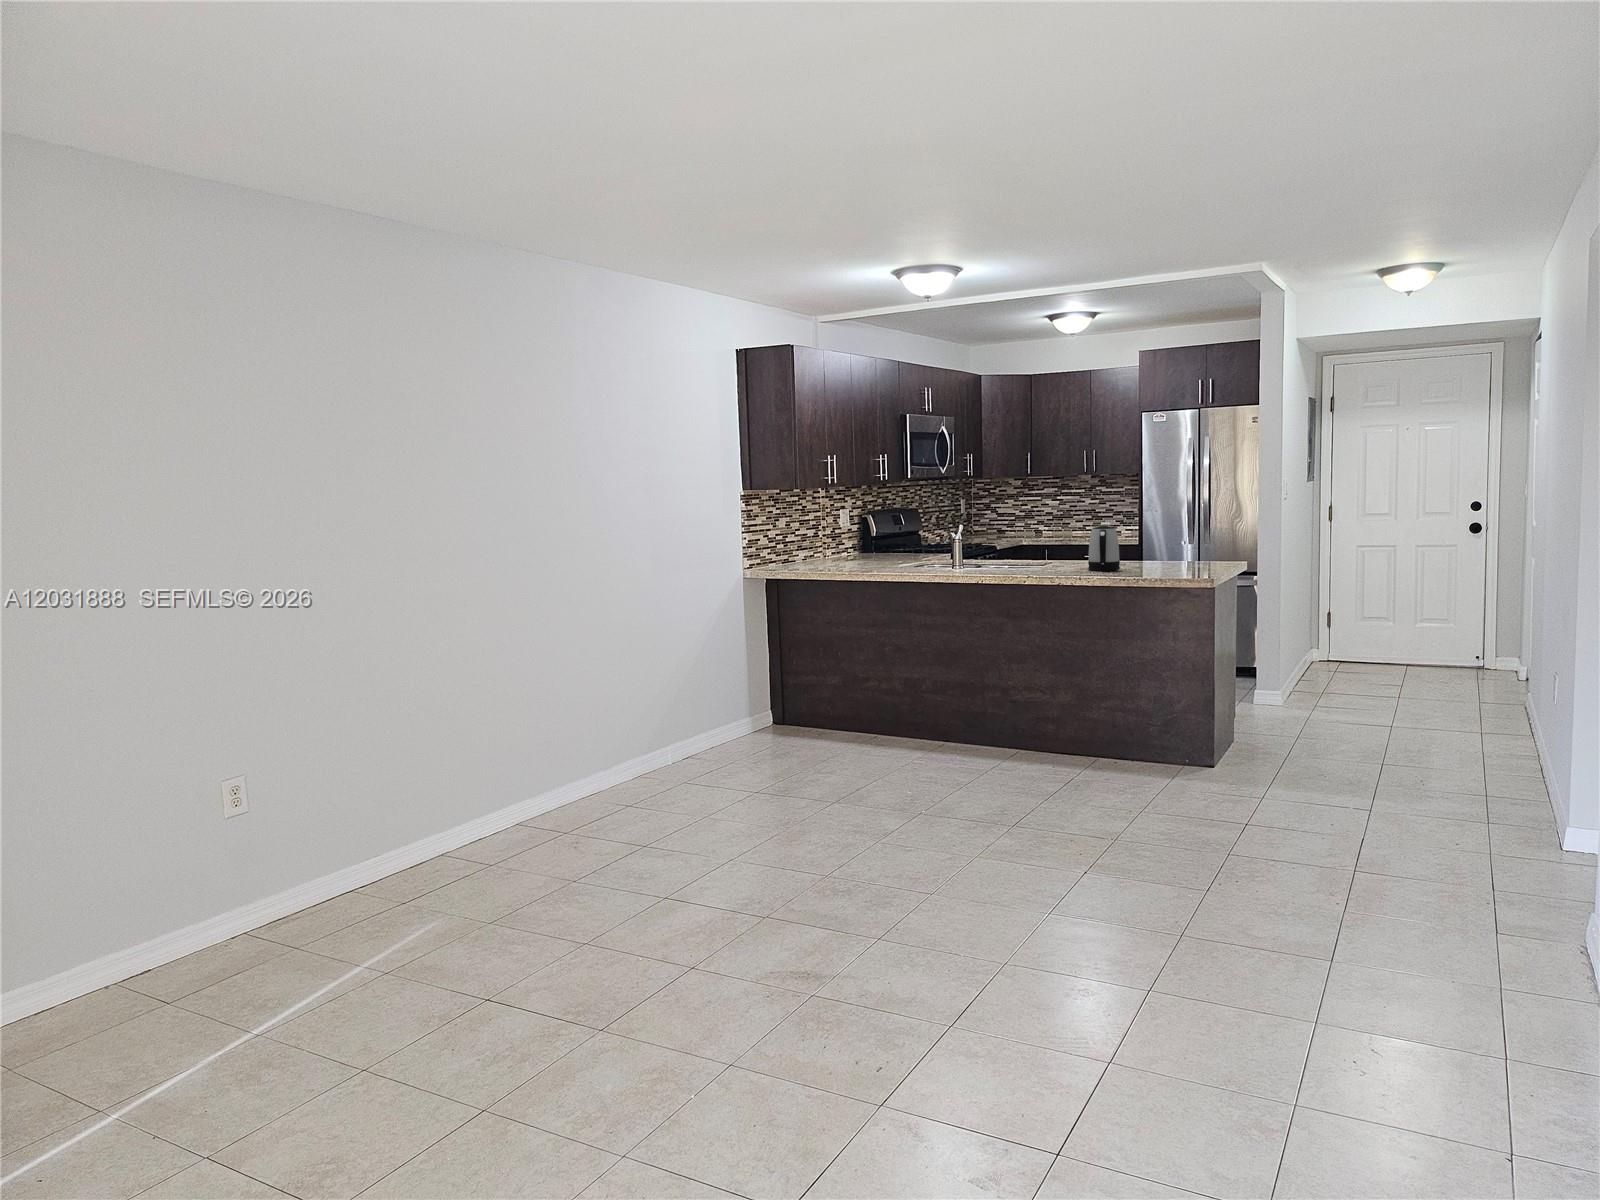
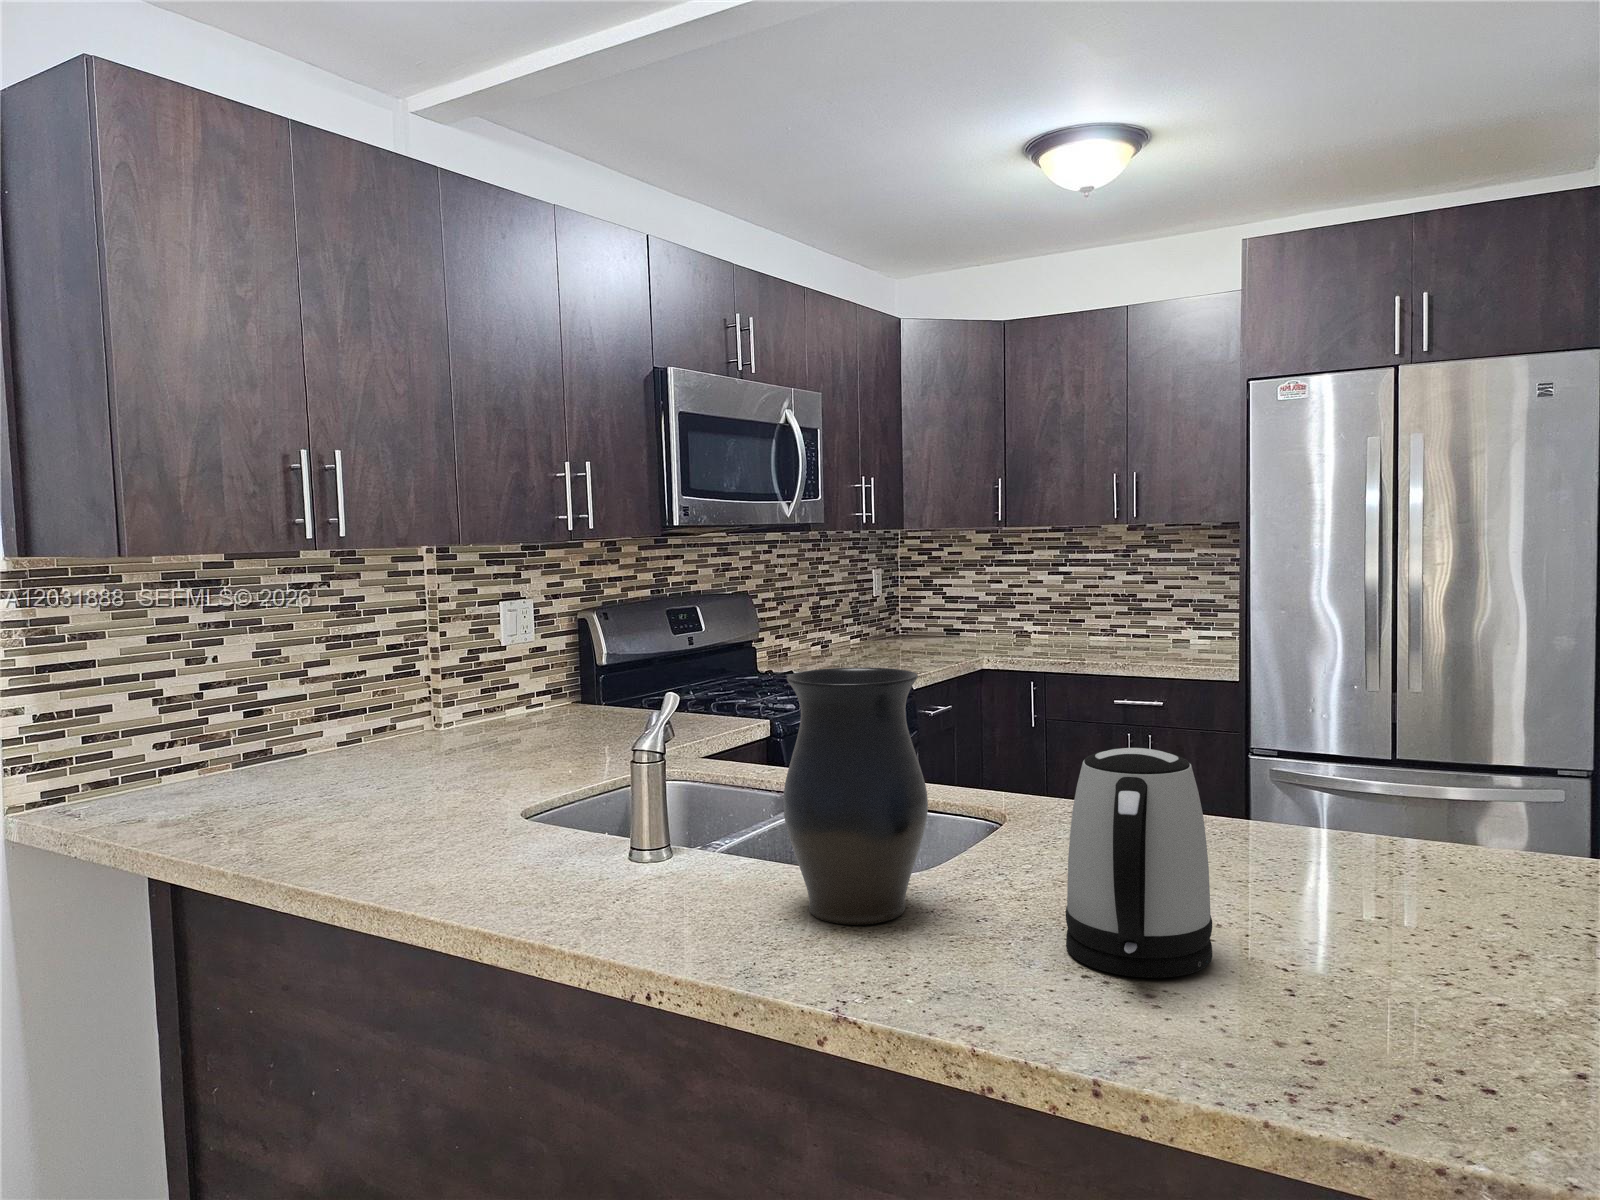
vase: none [1021,512,1055,569] -> present [783,668,928,925]

